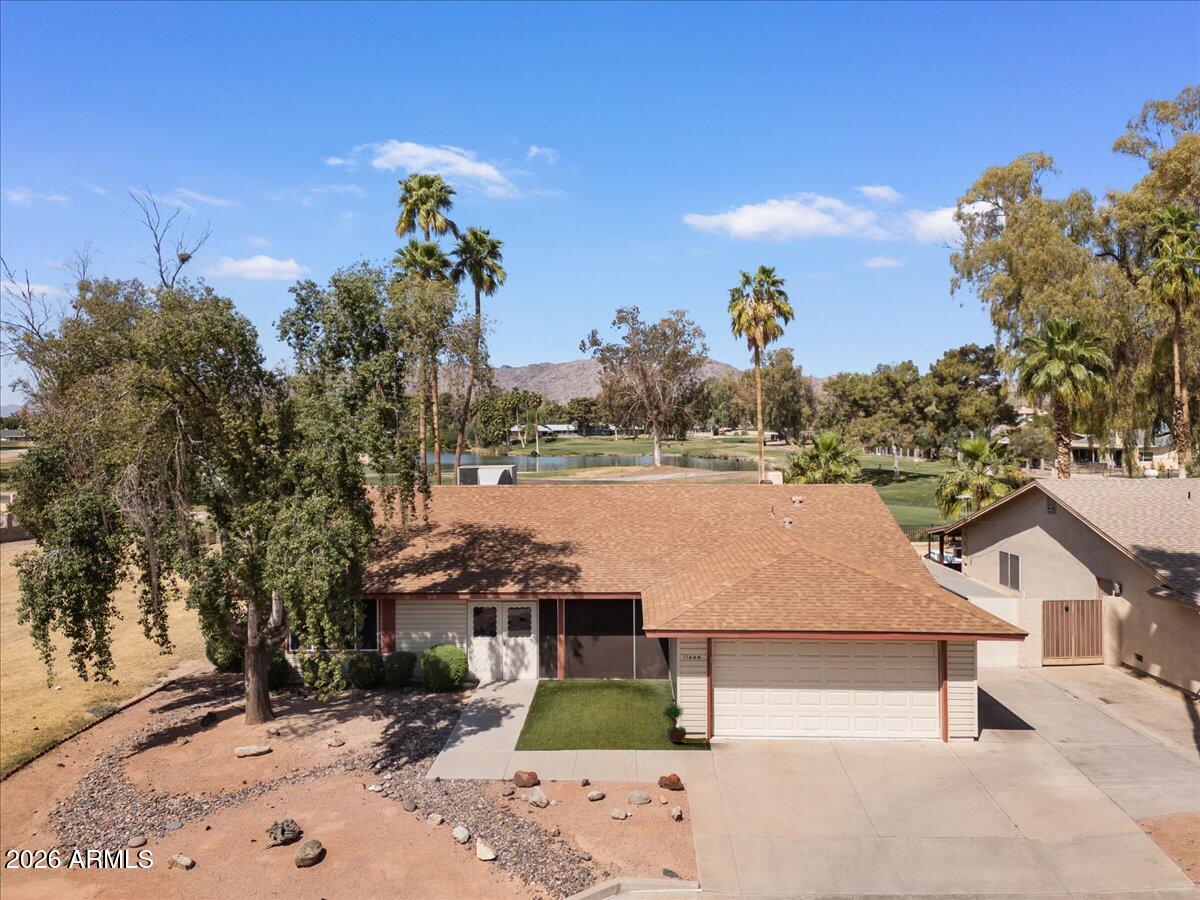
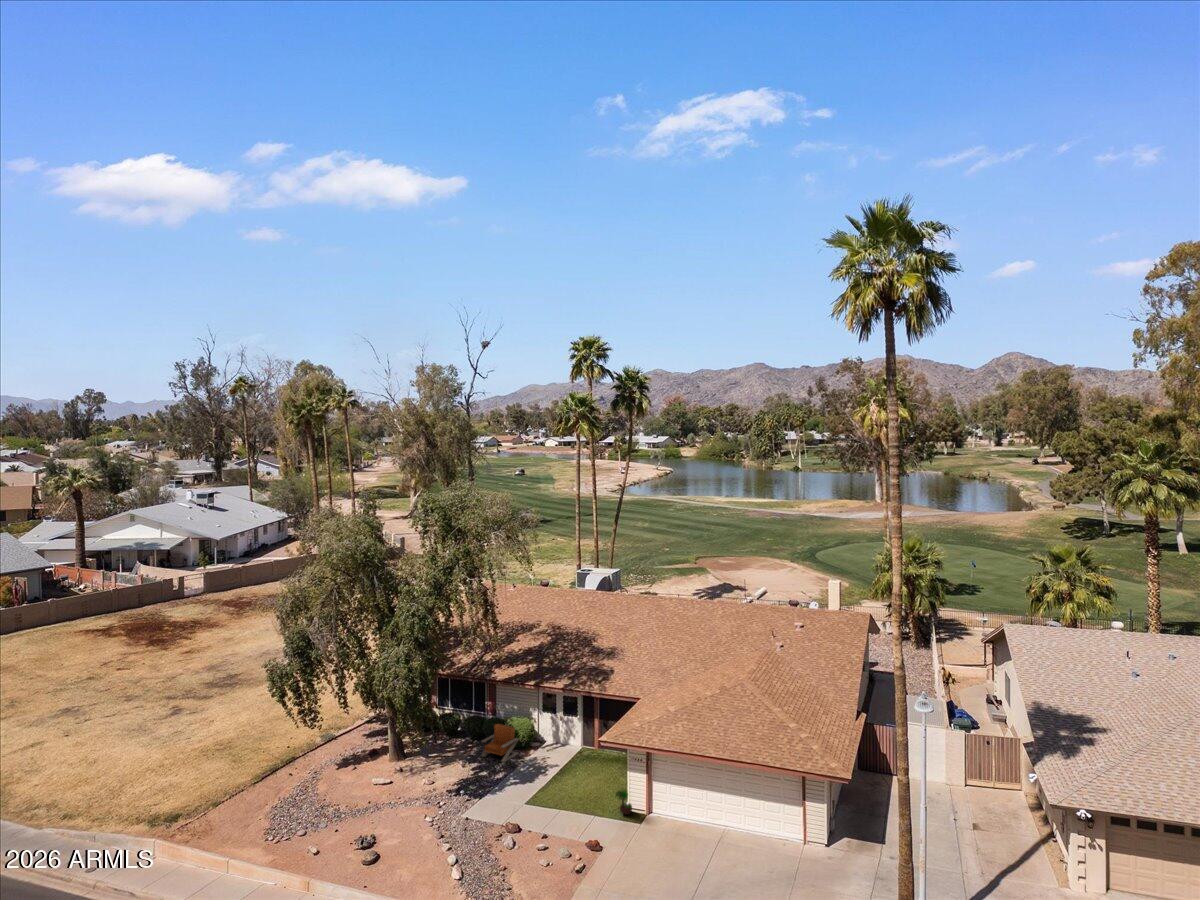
lounge chair: none [392,657,451,710] -> present [481,724,519,762]

